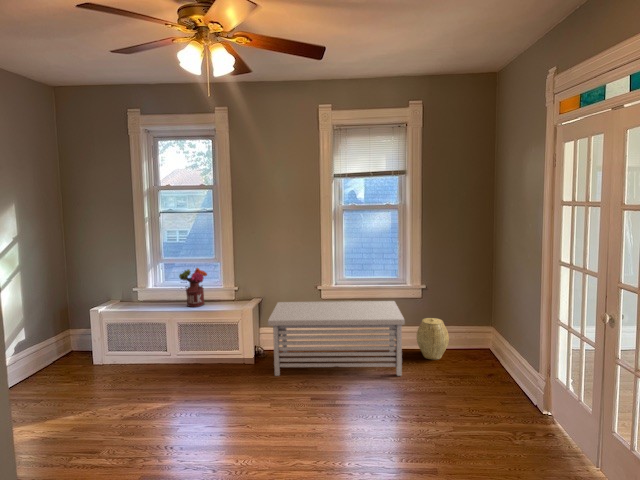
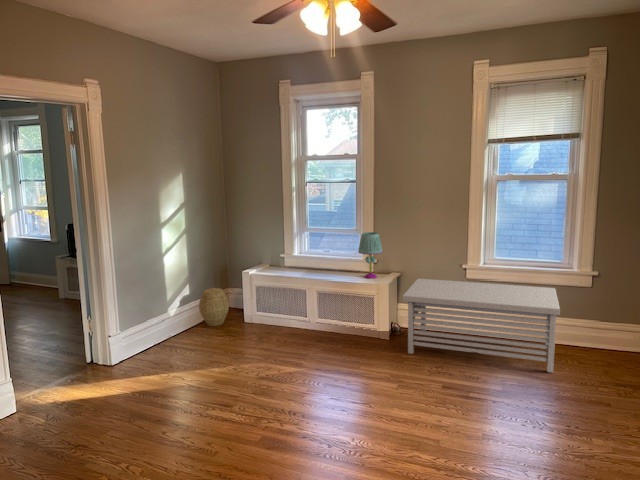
table lamp: none [219,261,243,306] -> present [358,232,382,278]
flower arrangement: present [179,268,207,307] -> none [320,238,347,277]
woven basket: present [417,318,449,360] -> present [199,288,229,326]

